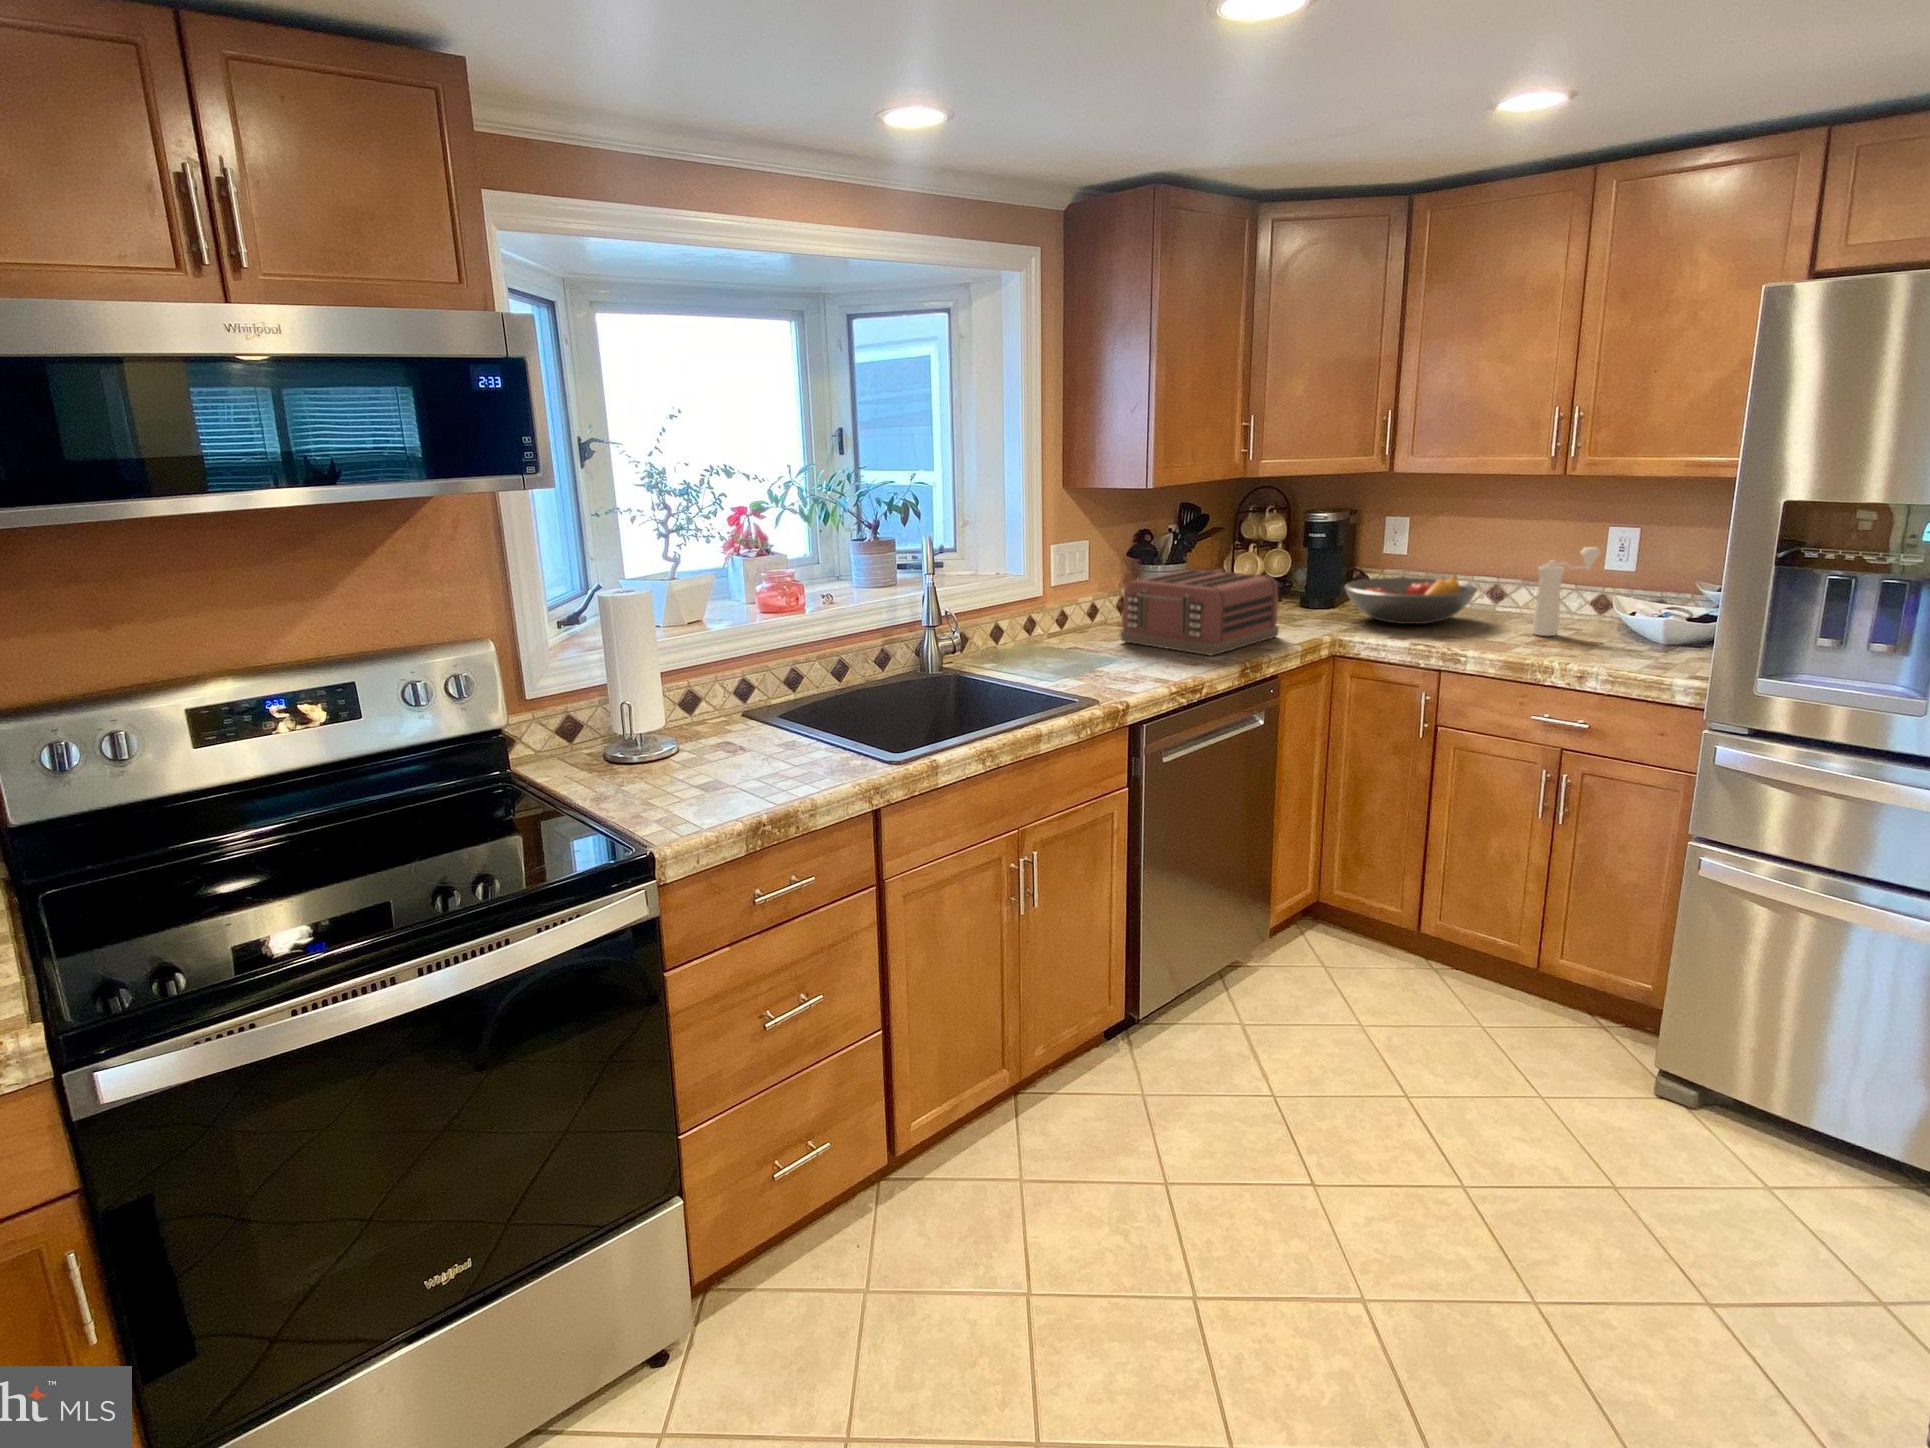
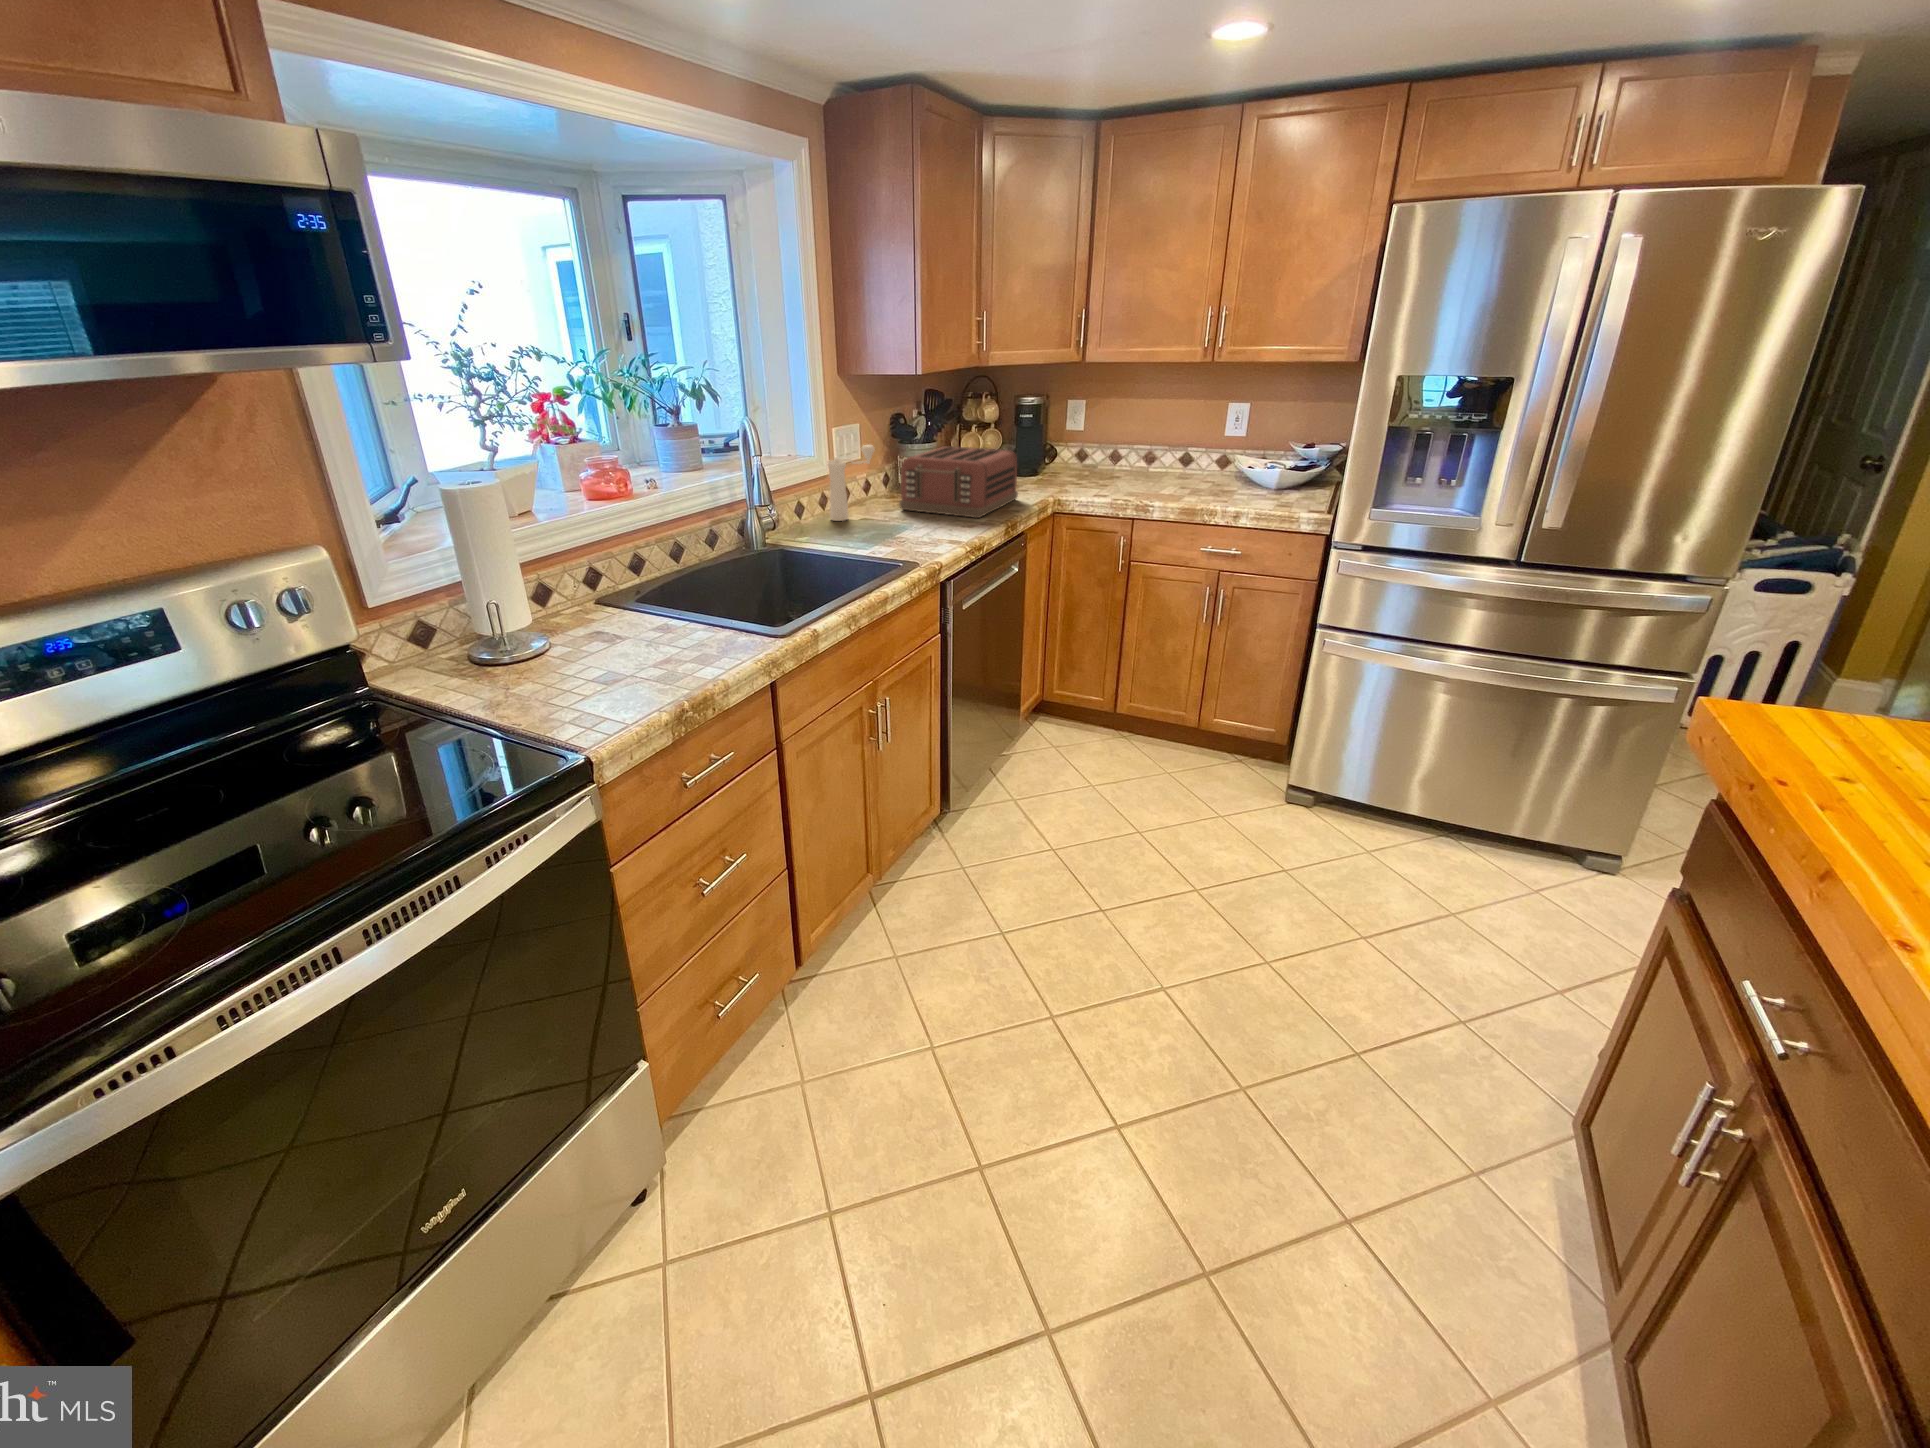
pepper mill: present [1532,547,1600,636] -> present [828,445,875,521]
fruit bowl: present [1344,575,1478,624] -> none [1054,446,1148,485]

